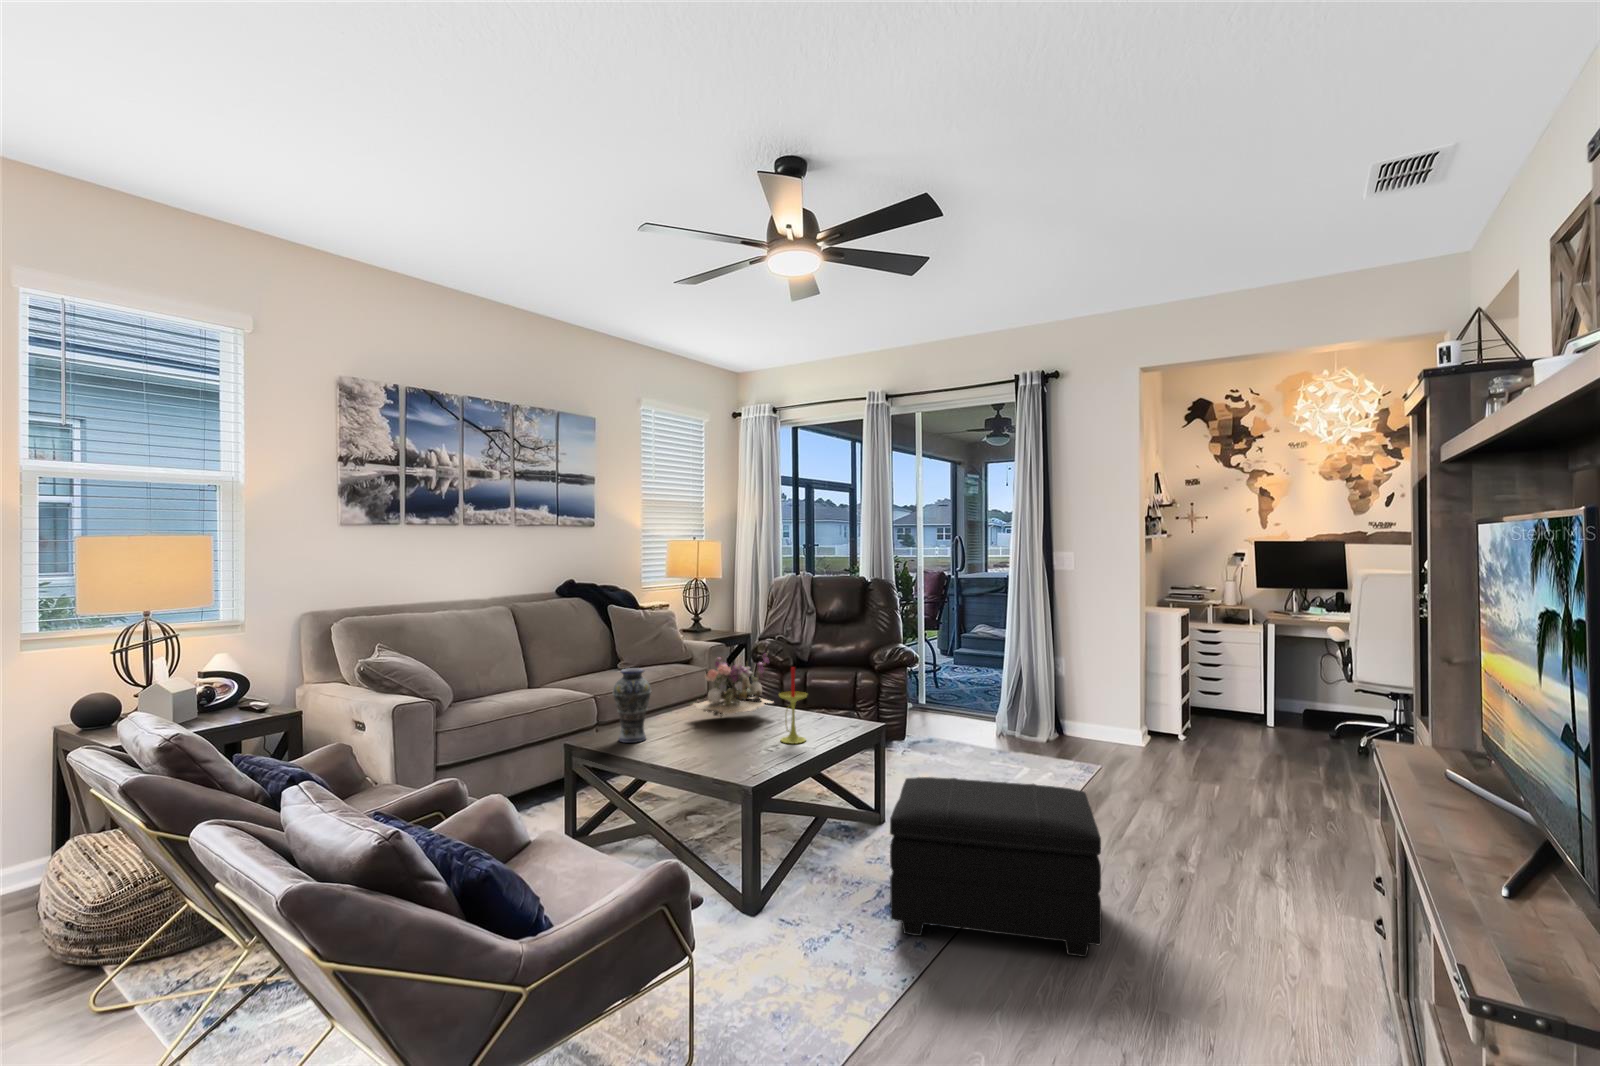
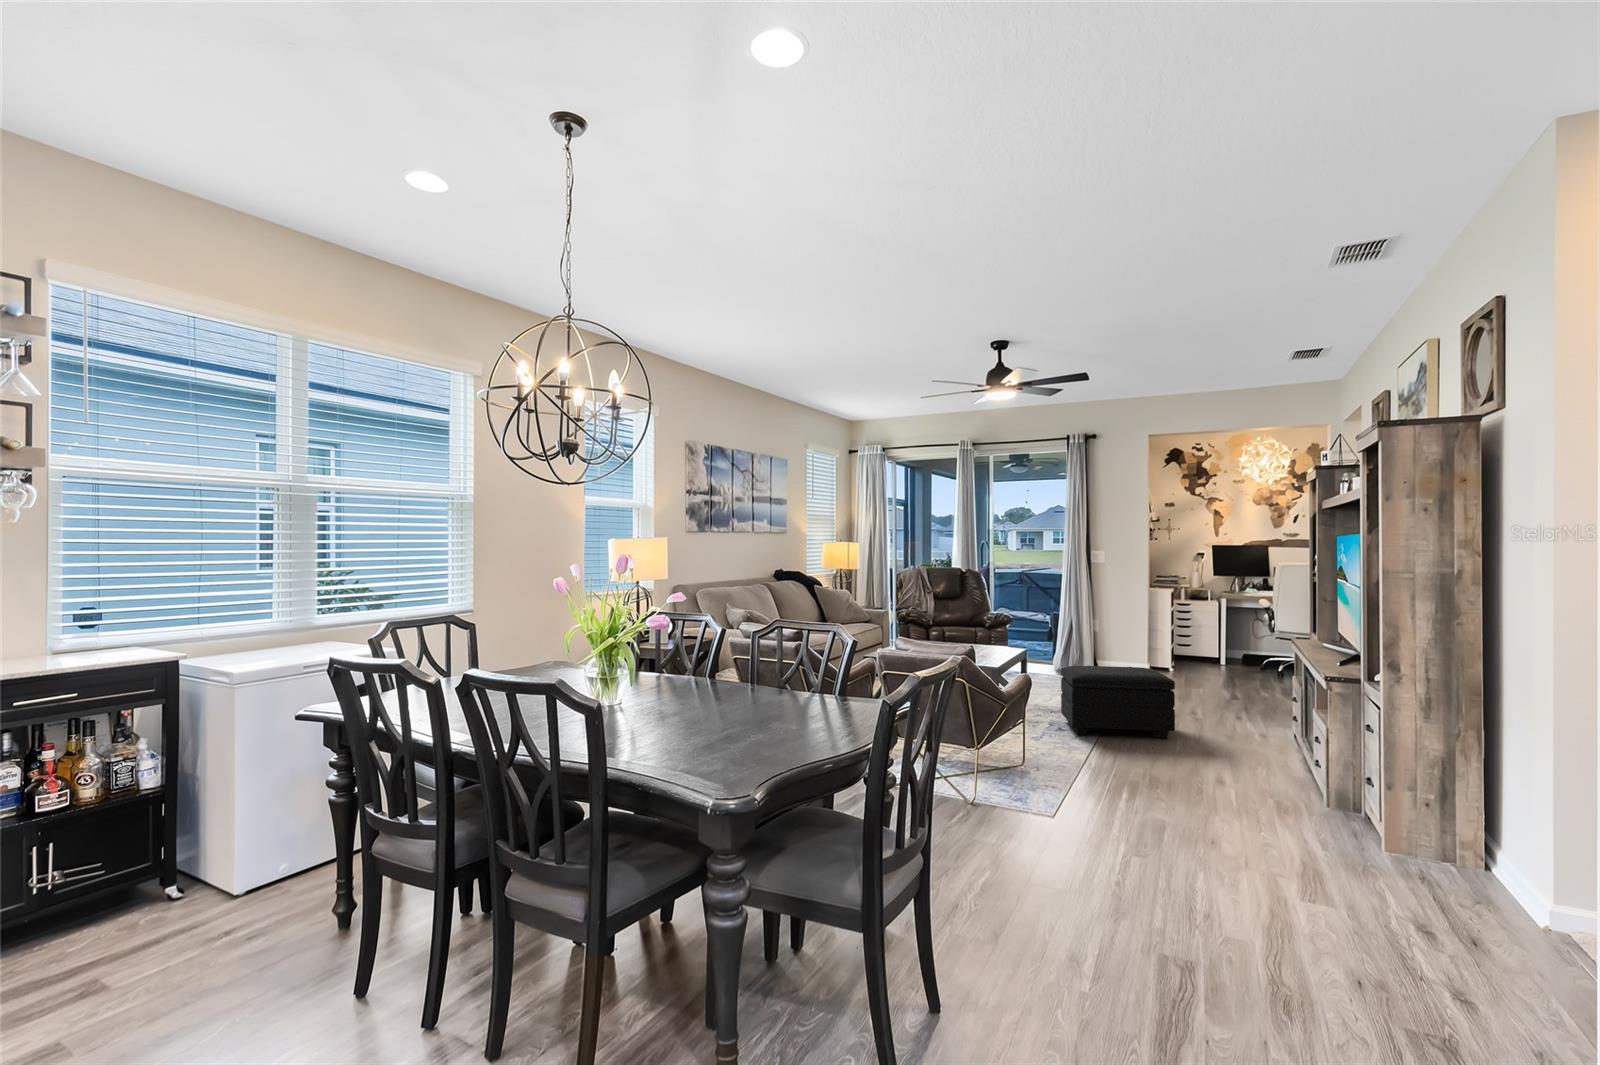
flower arrangement: present [693,653,773,717] -> none [914,608,961,647]
candle: present [779,667,807,744] -> none [980,612,996,655]
vase: present [612,668,651,743] -> none [887,615,909,656]

